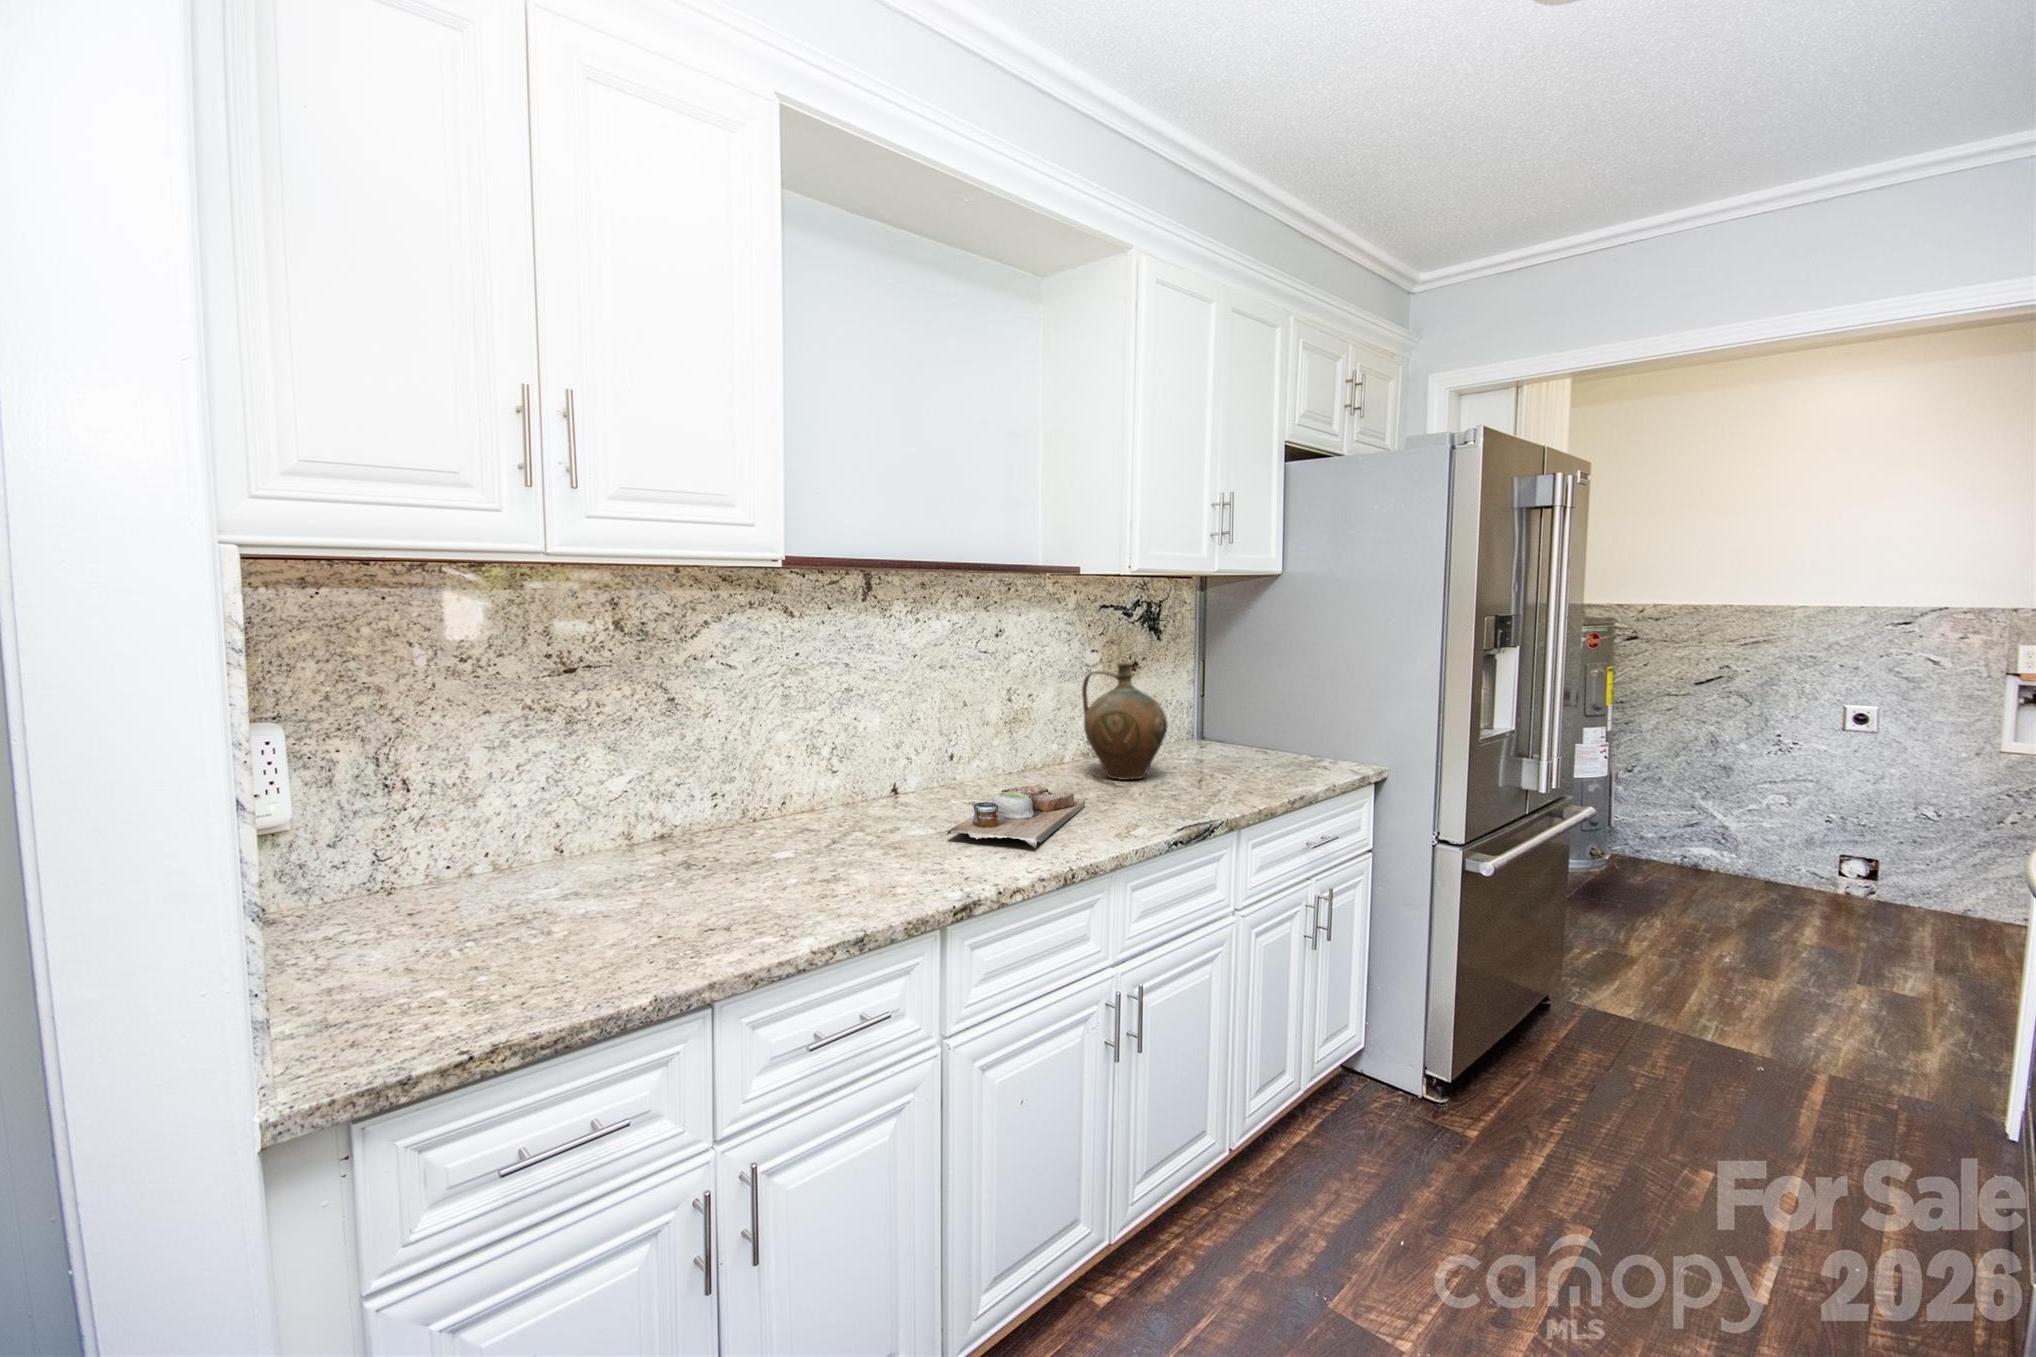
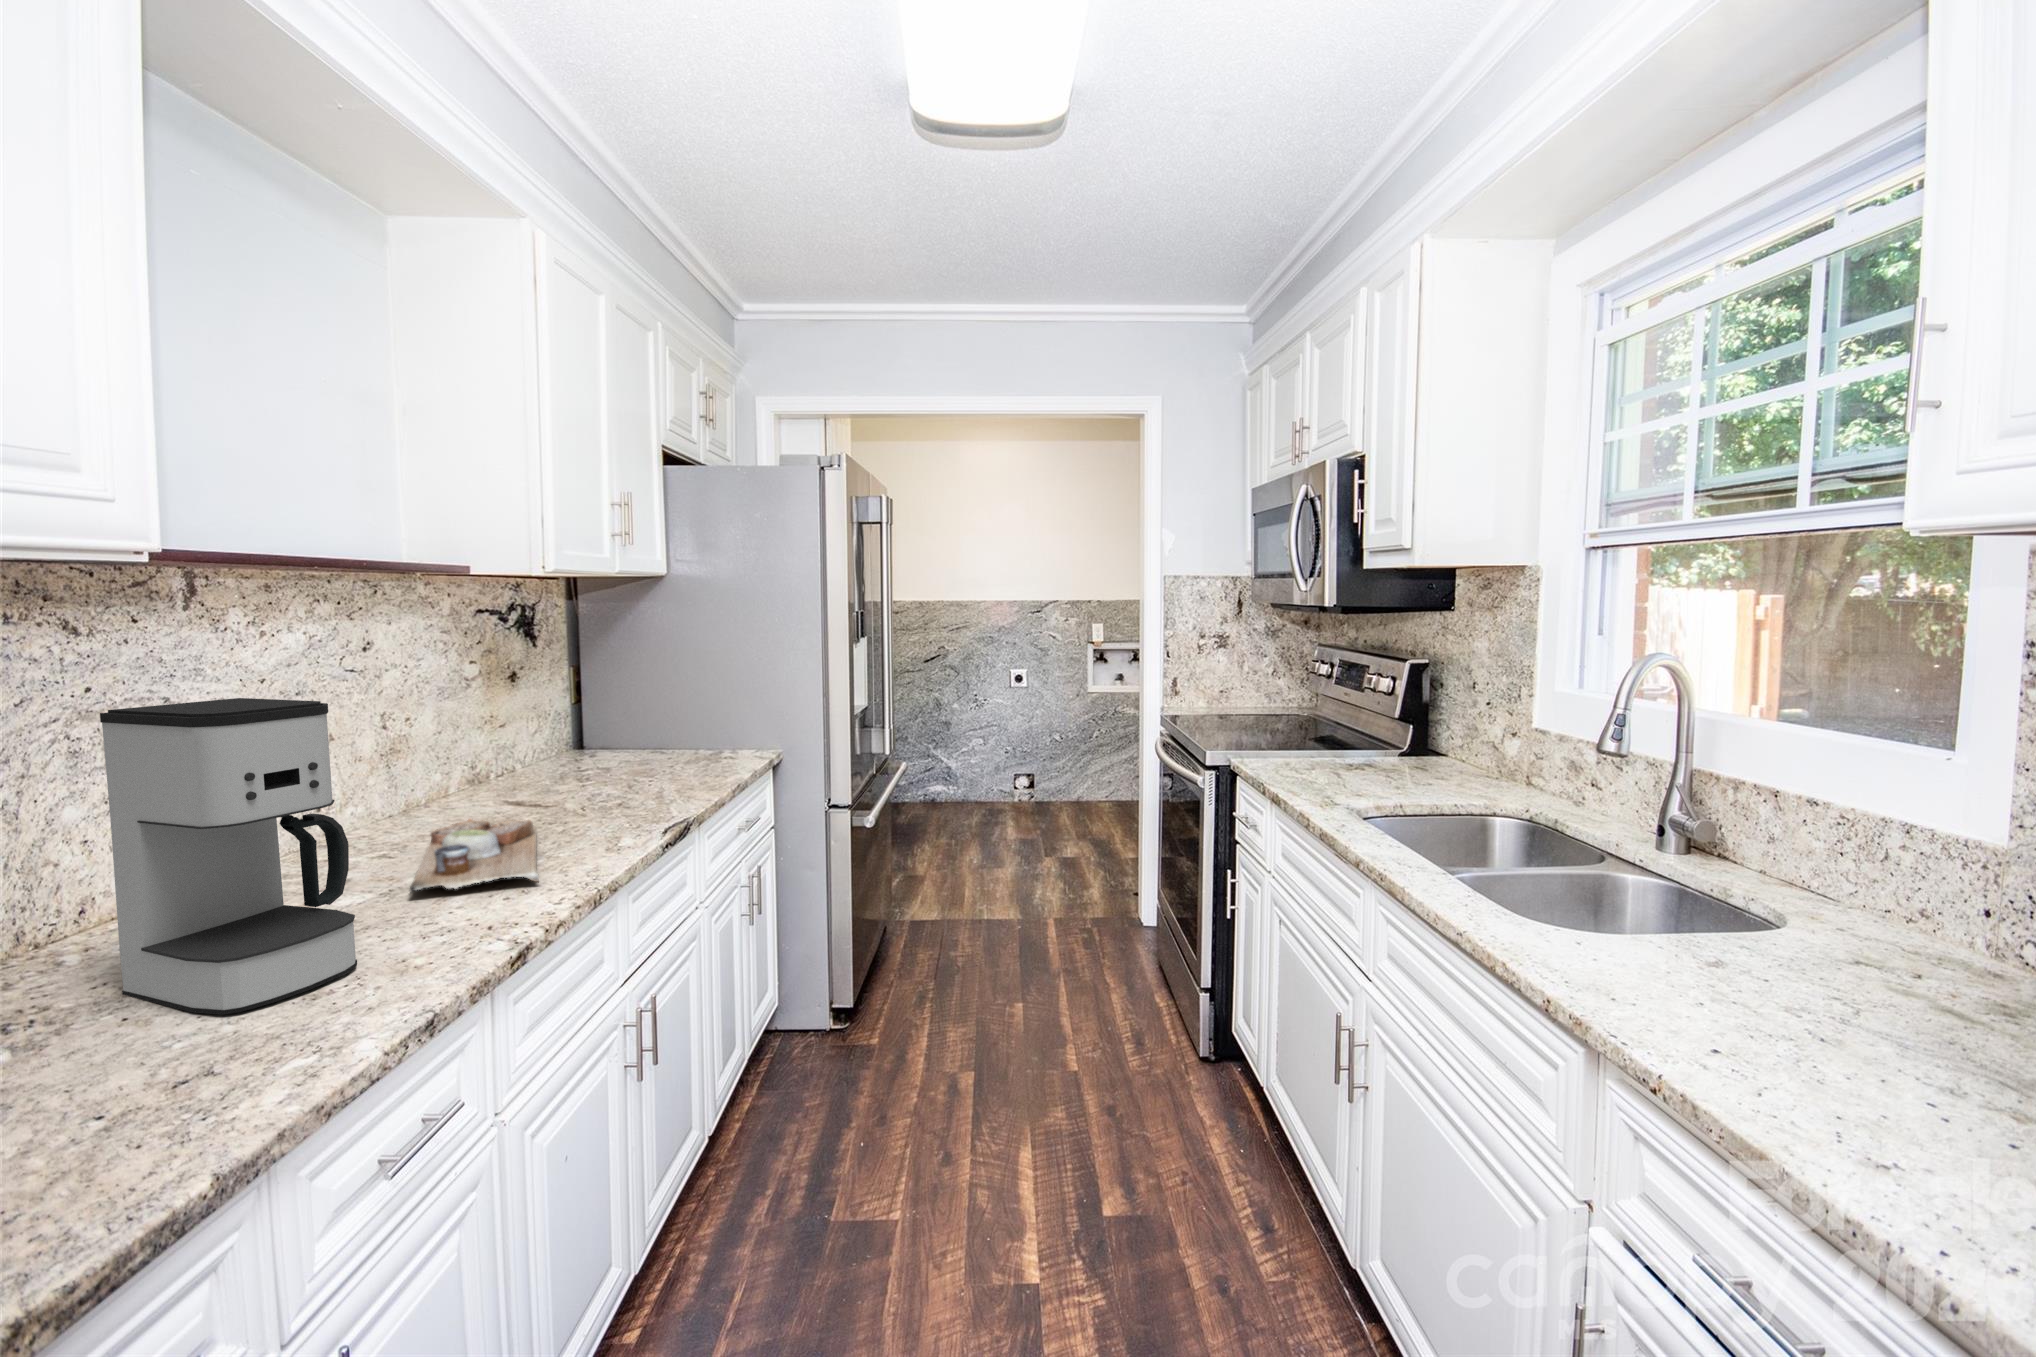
ceramic jug: present [1082,663,1168,780] -> none [484,673,592,801]
coffee maker: none [753,665,880,892] -> present [100,698,357,1015]

